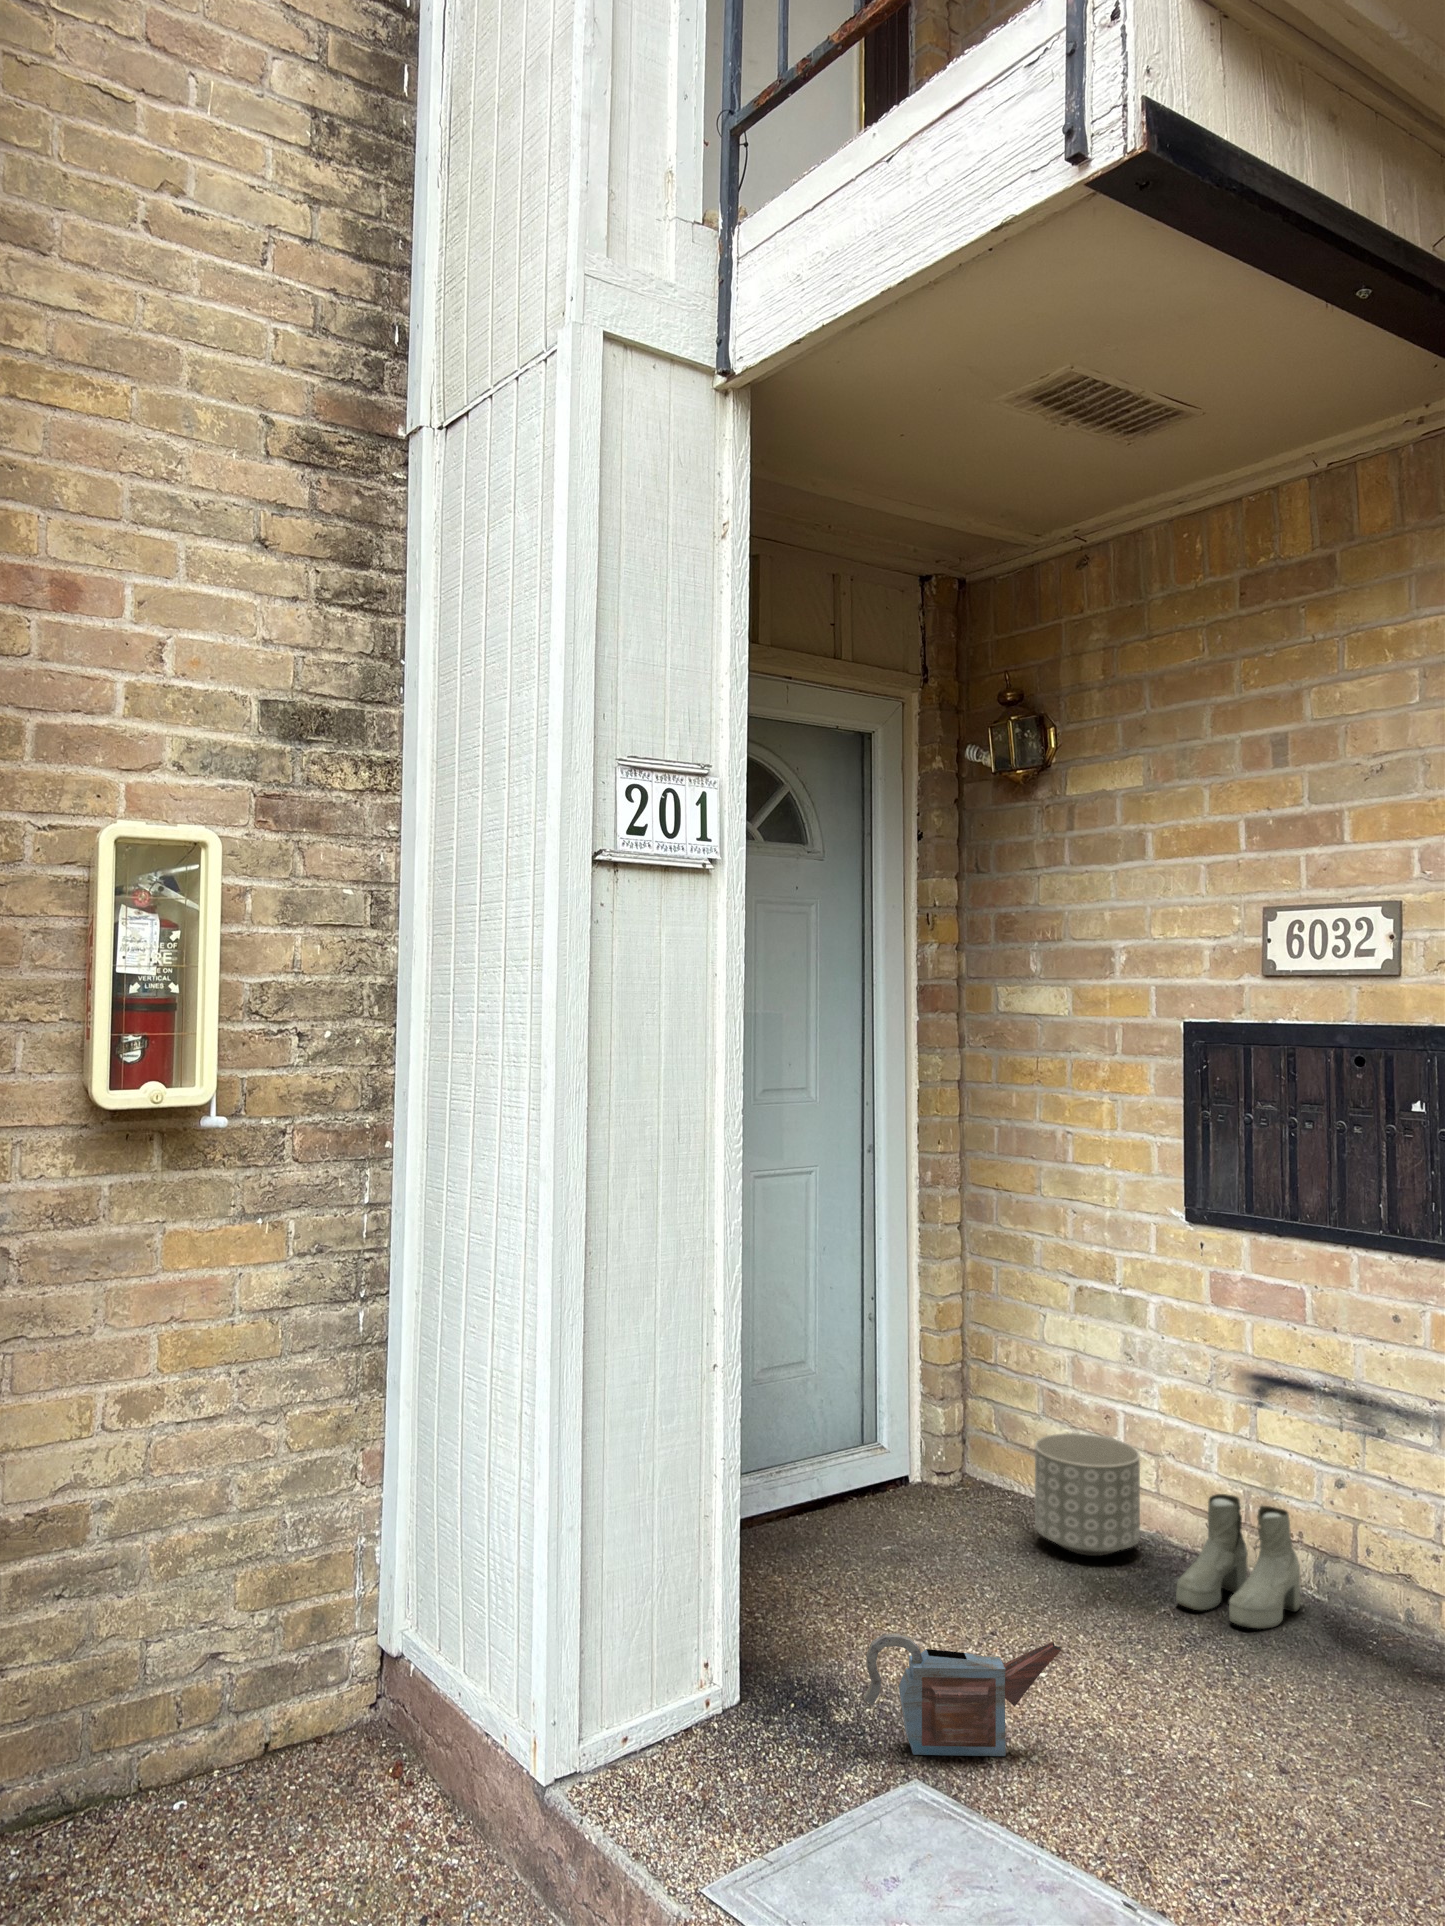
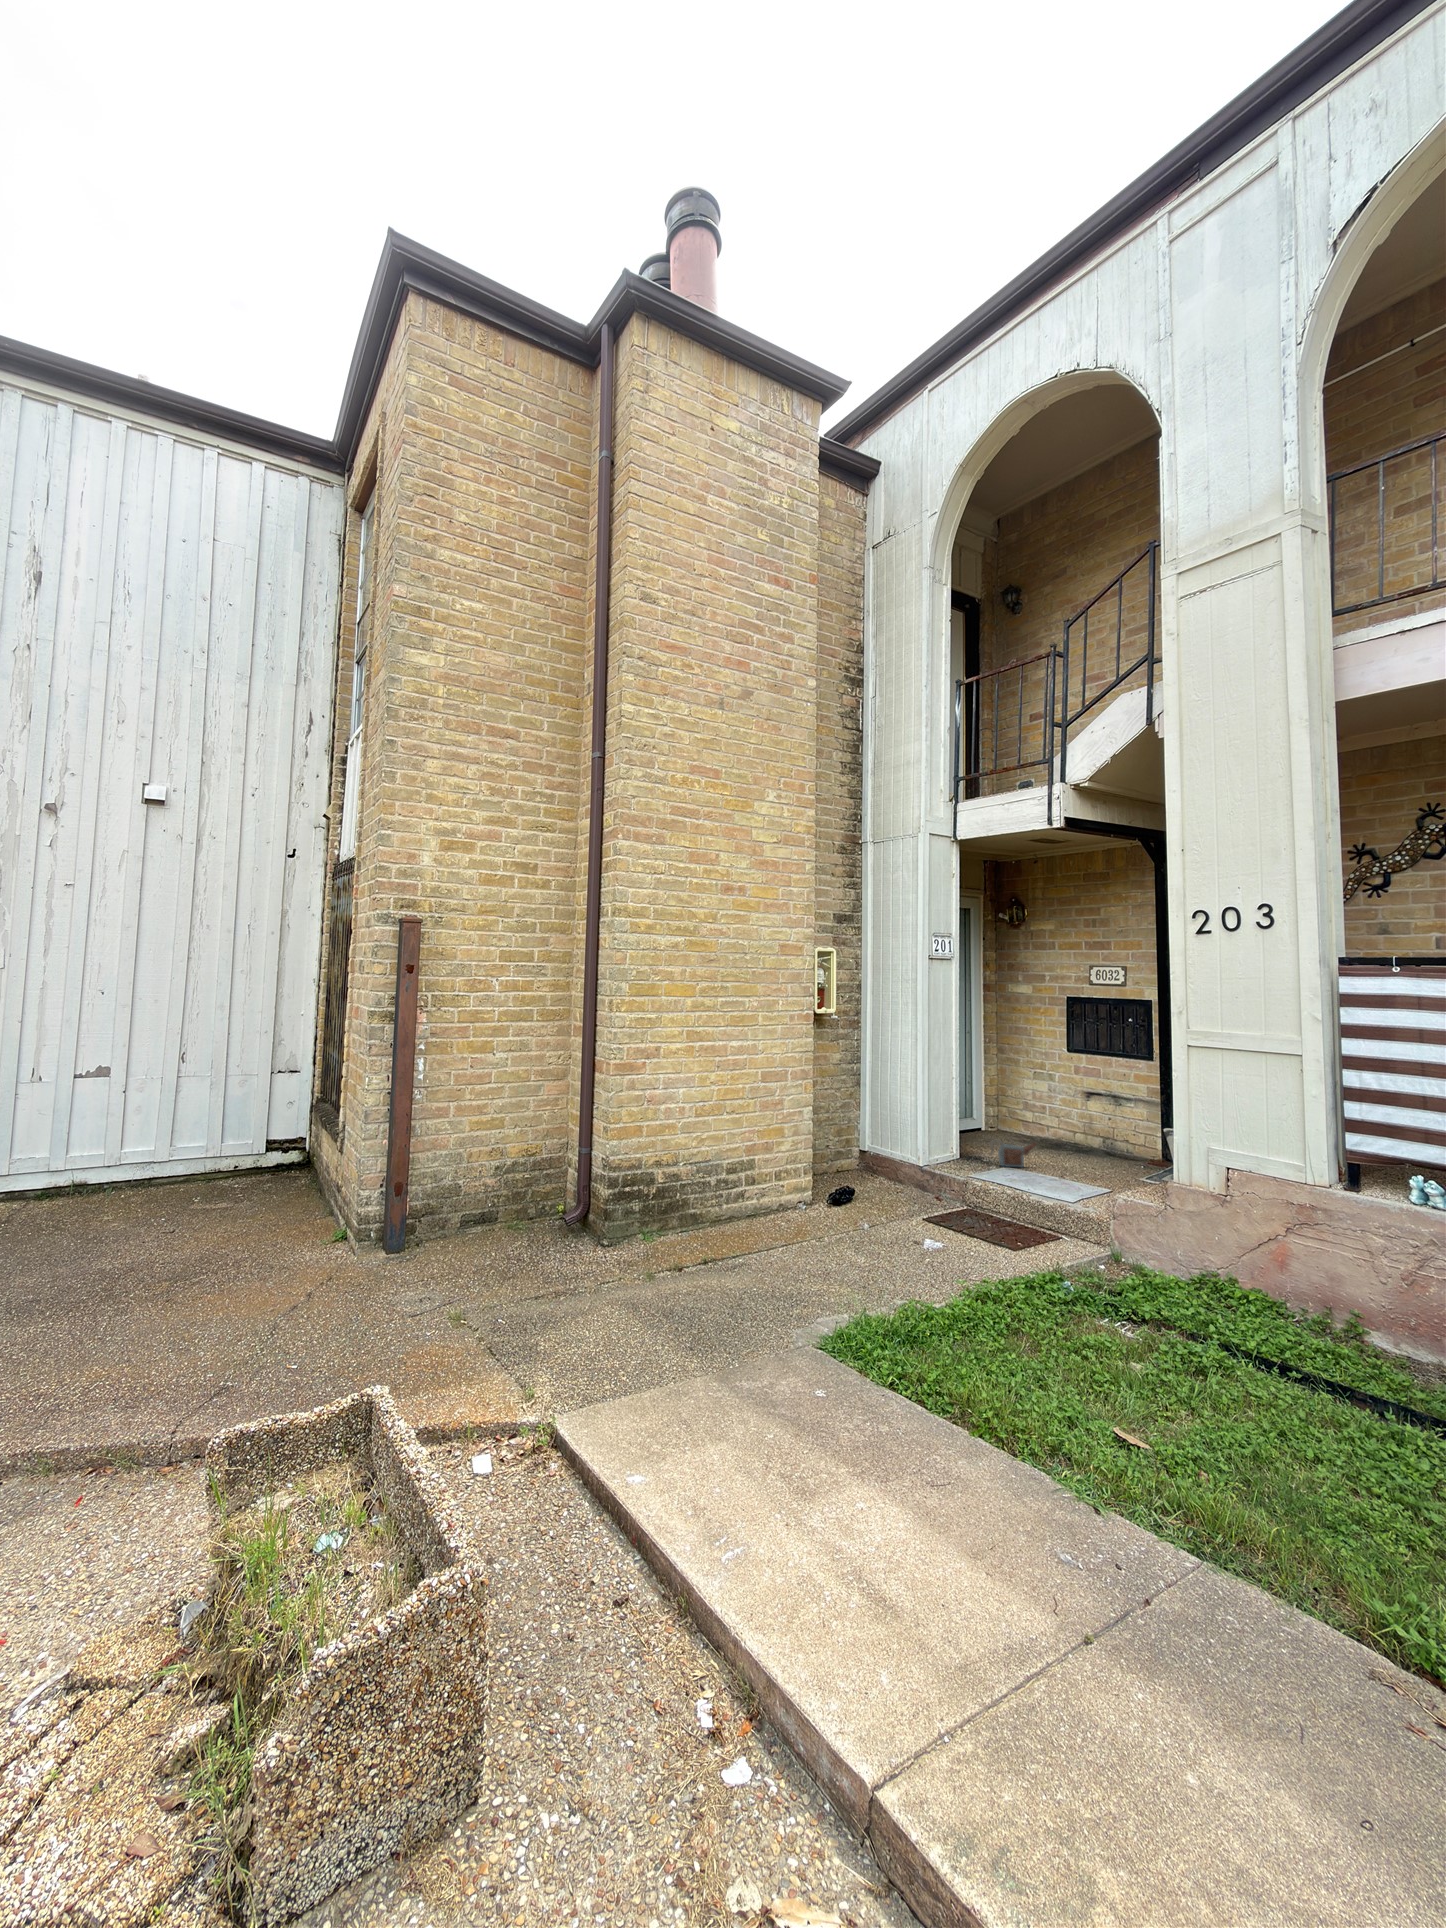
planter: present [1035,1433,1140,1556] -> none [1022,1114,1053,1145]
boots: present [1176,1494,1300,1629] -> none [1064,1125,1099,1156]

